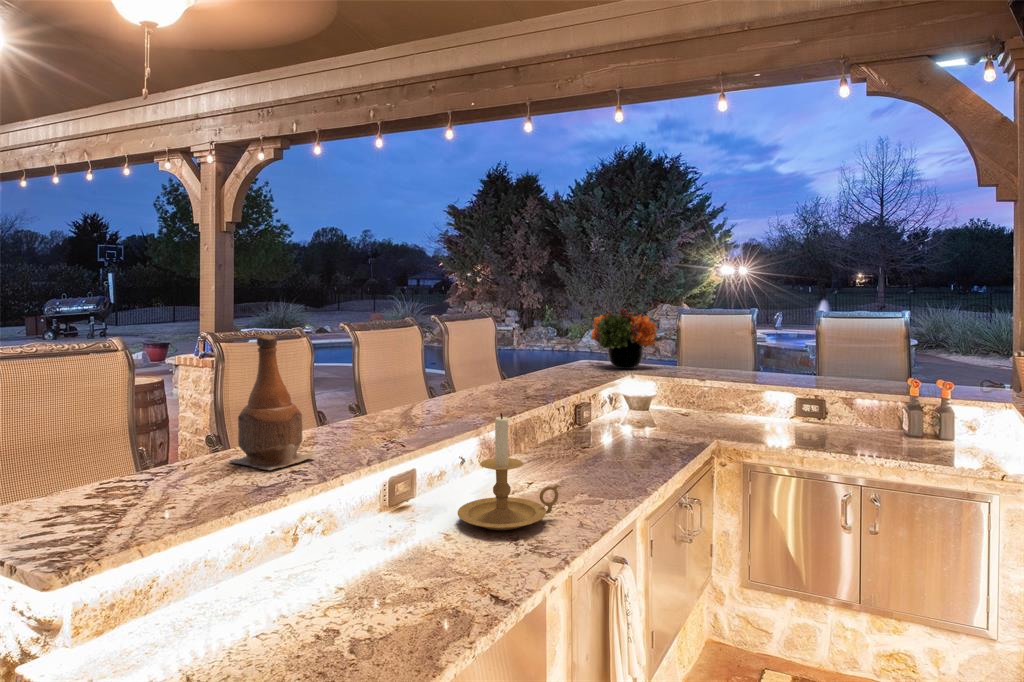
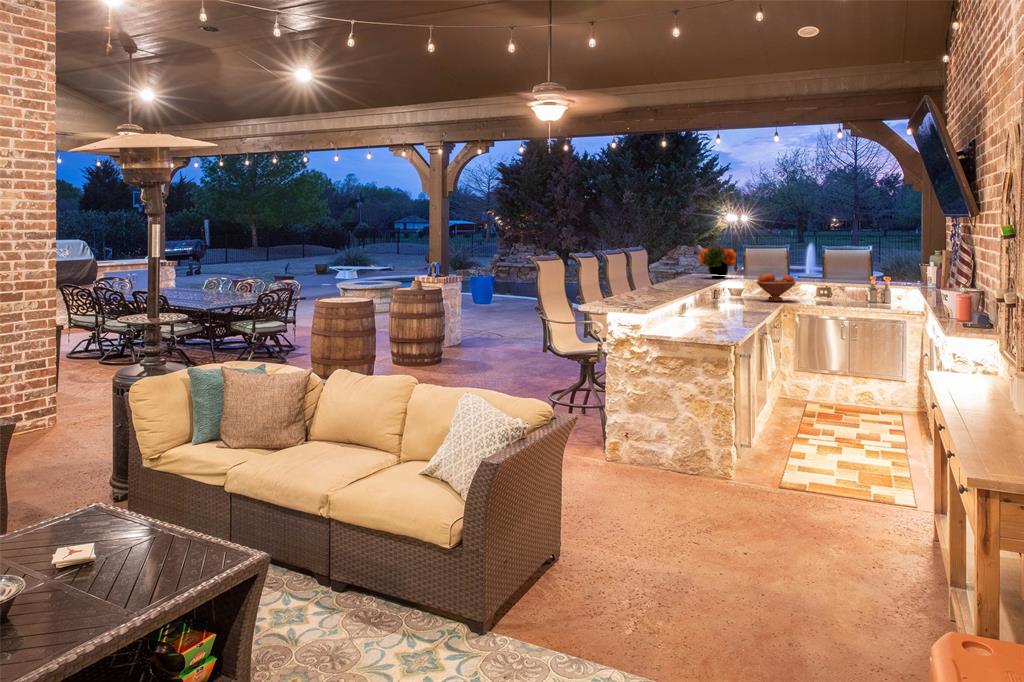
bottle: present [229,335,314,470] -> none [643,251,670,297]
fruit bowl: none [668,368,747,428] -> present [757,273,796,301]
candle holder: present [458,413,560,530] -> none [717,278,752,318]

